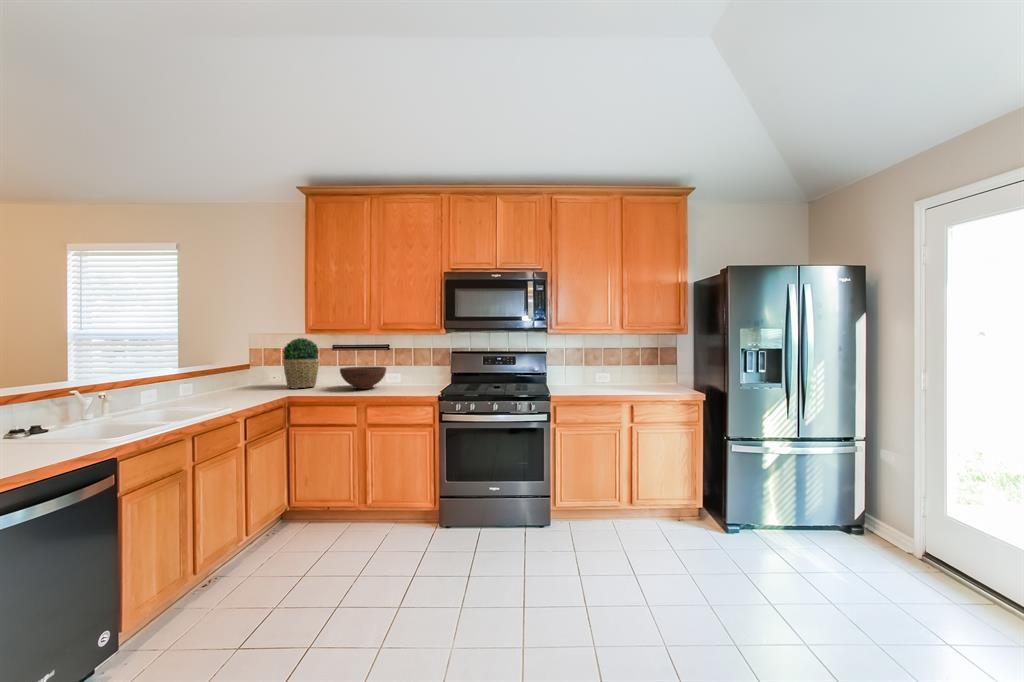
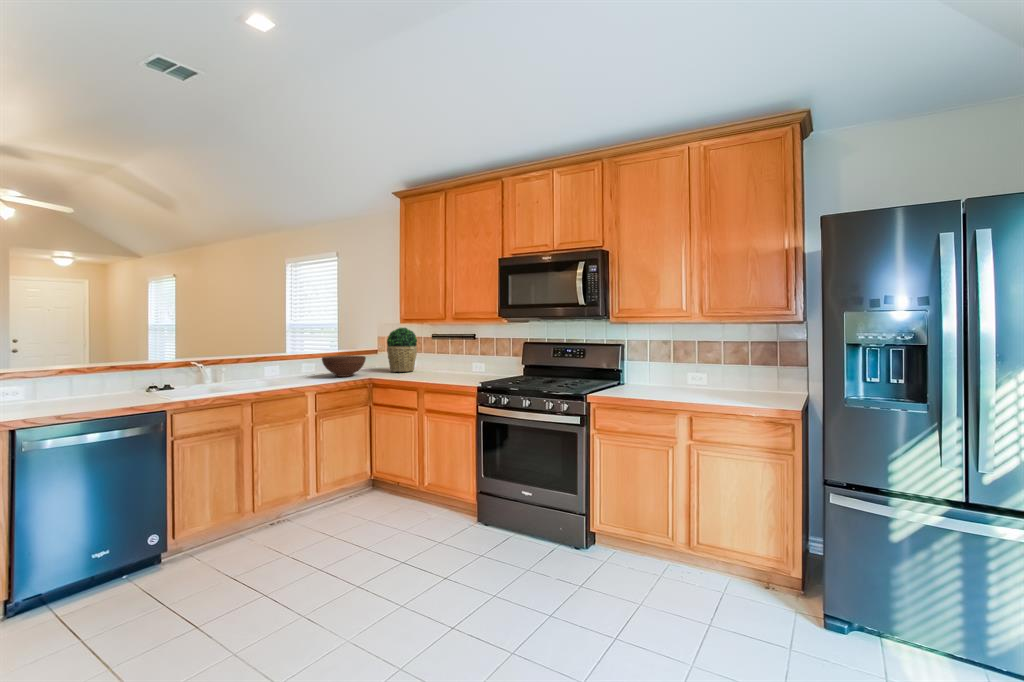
fruit bowl: present [340,367,386,389] -> present [322,356,366,377]

